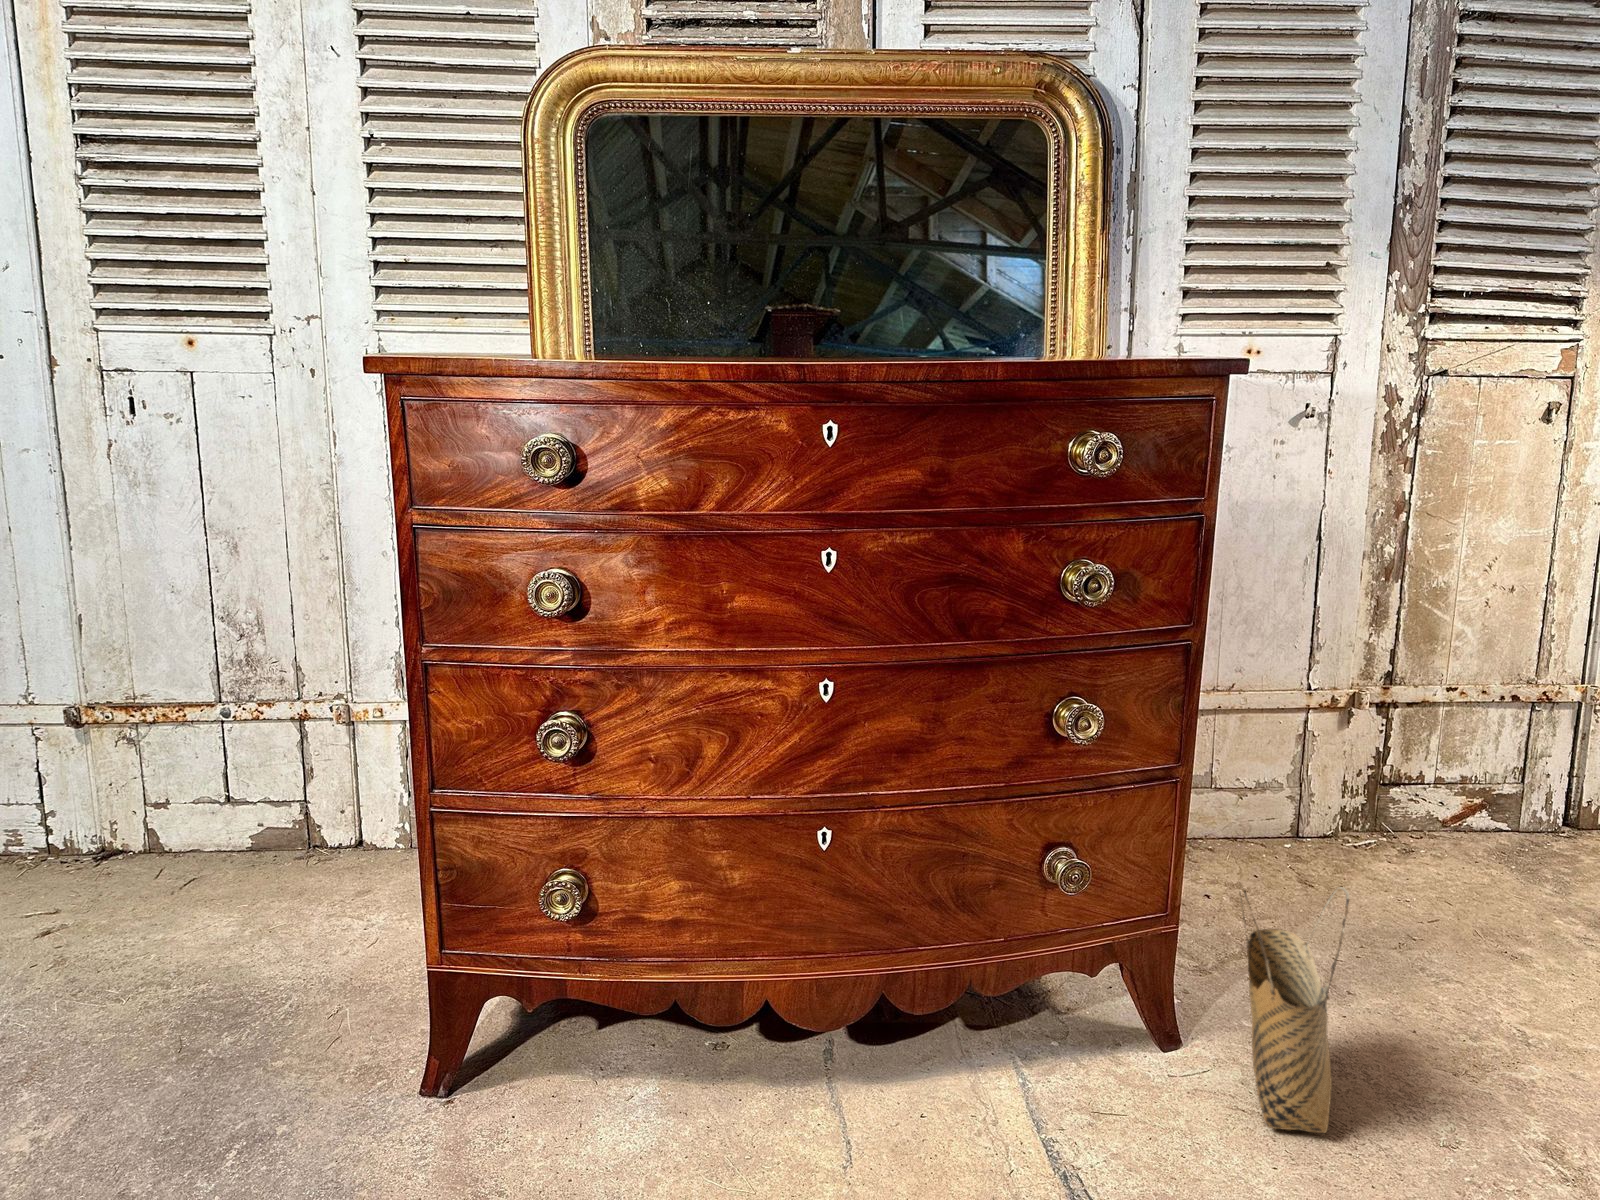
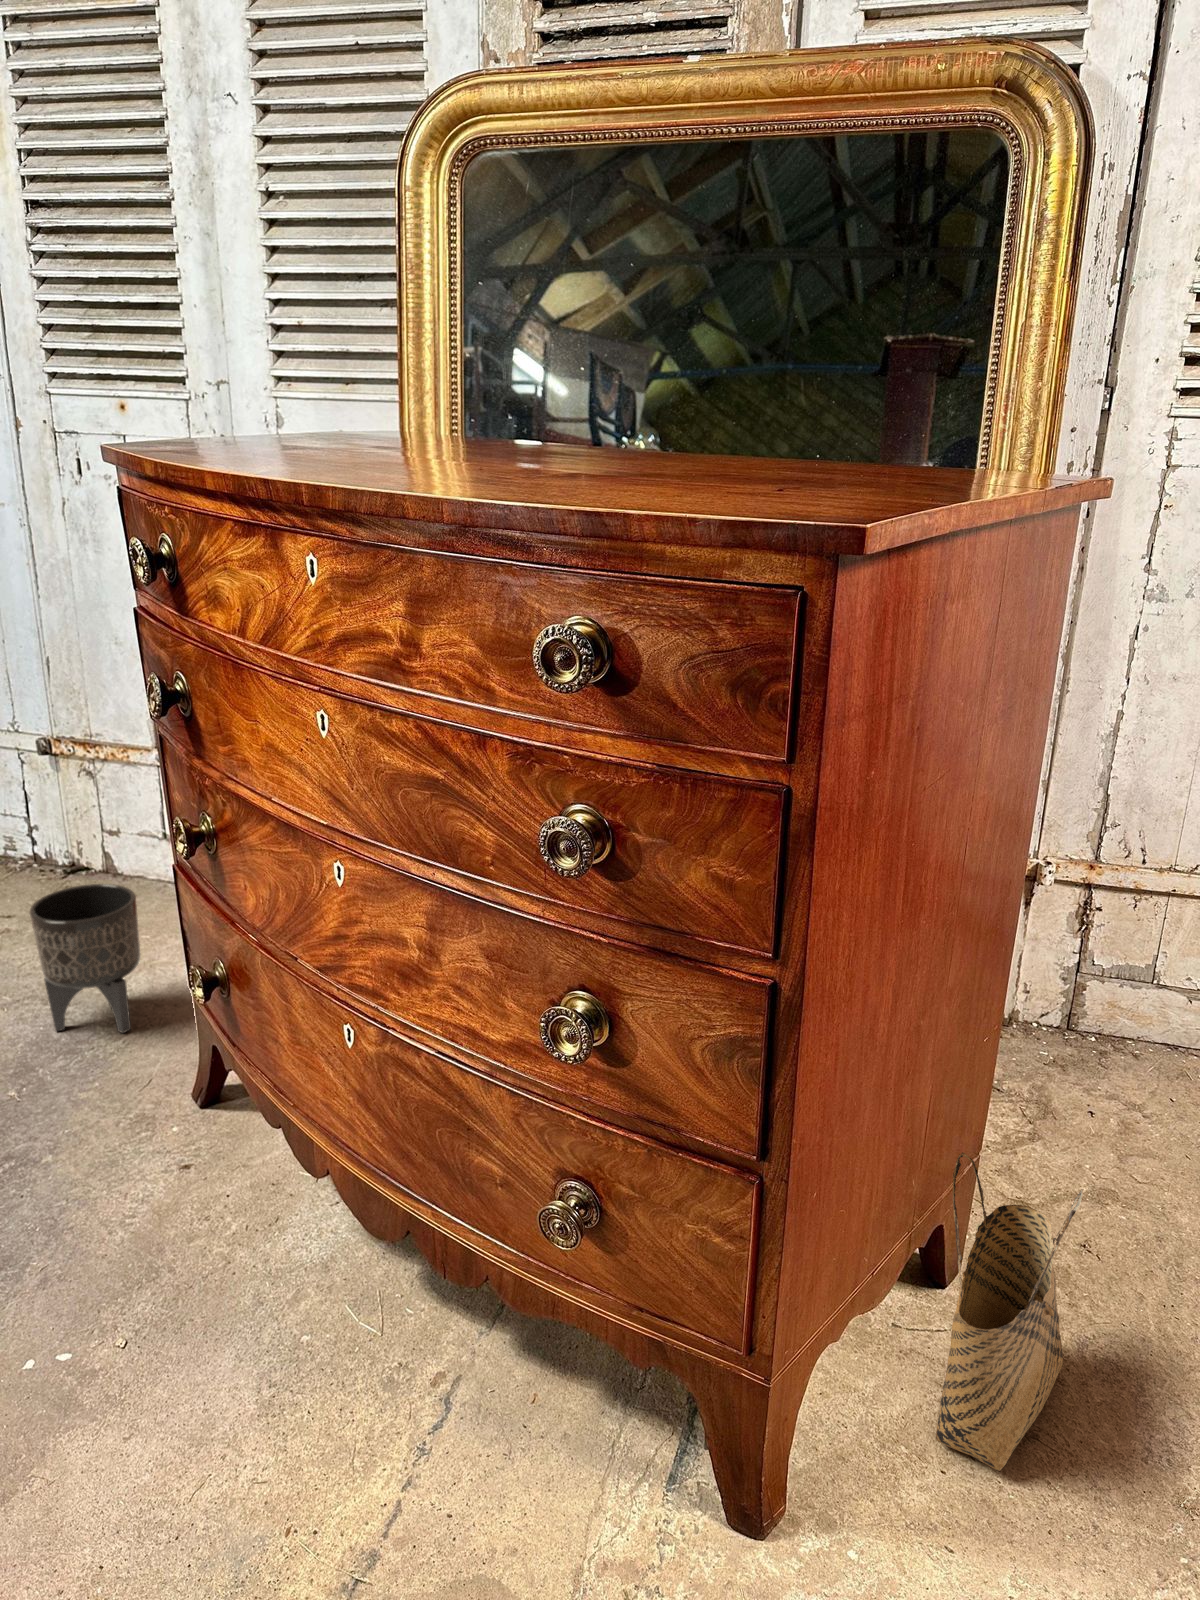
planter: none [180,832,299,1005] -> present [29,884,141,1033]

